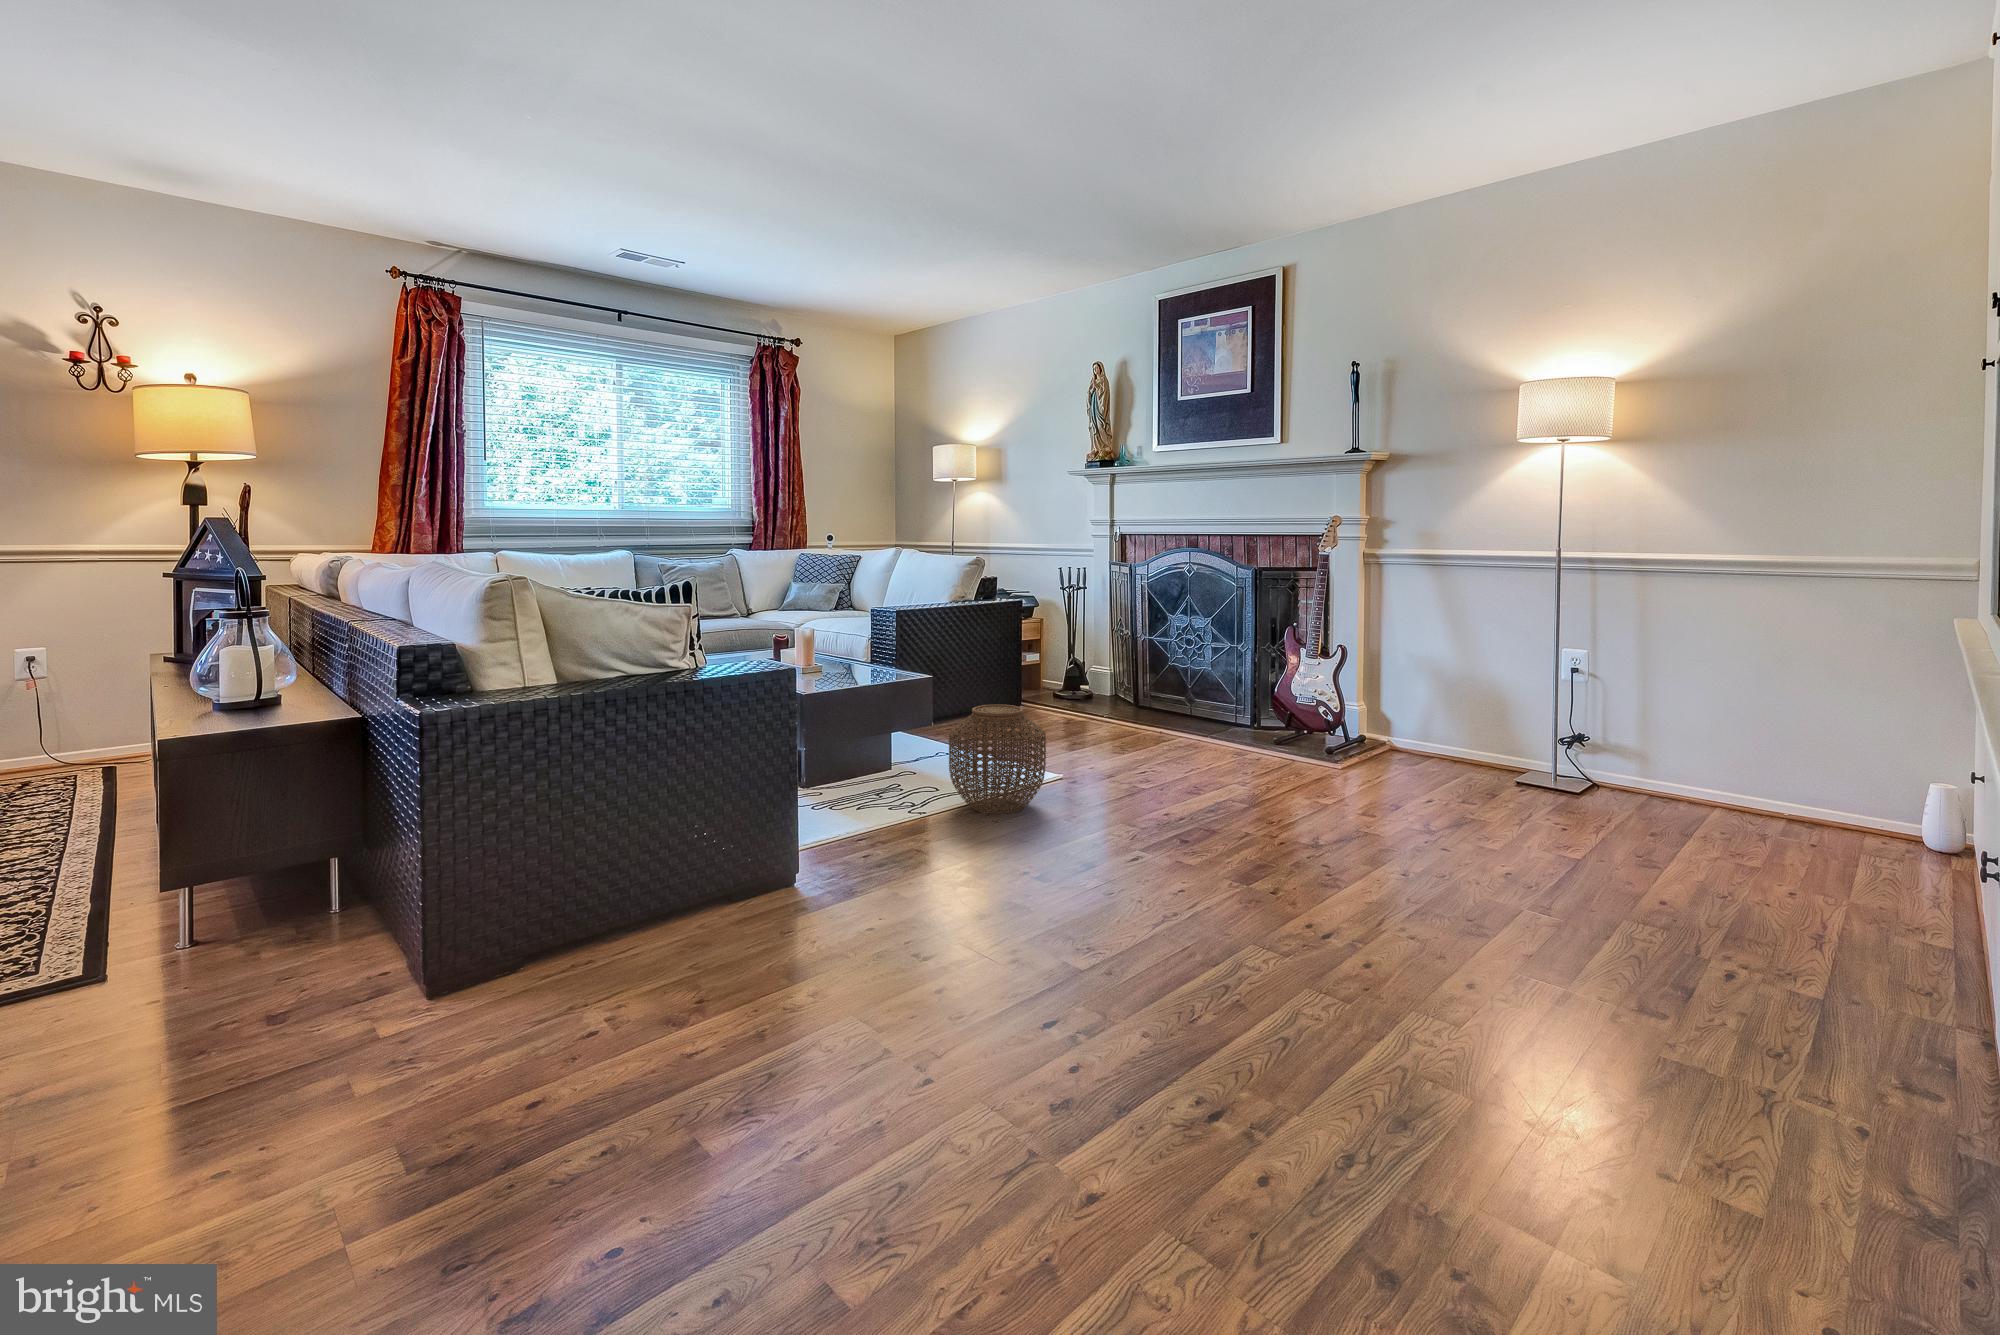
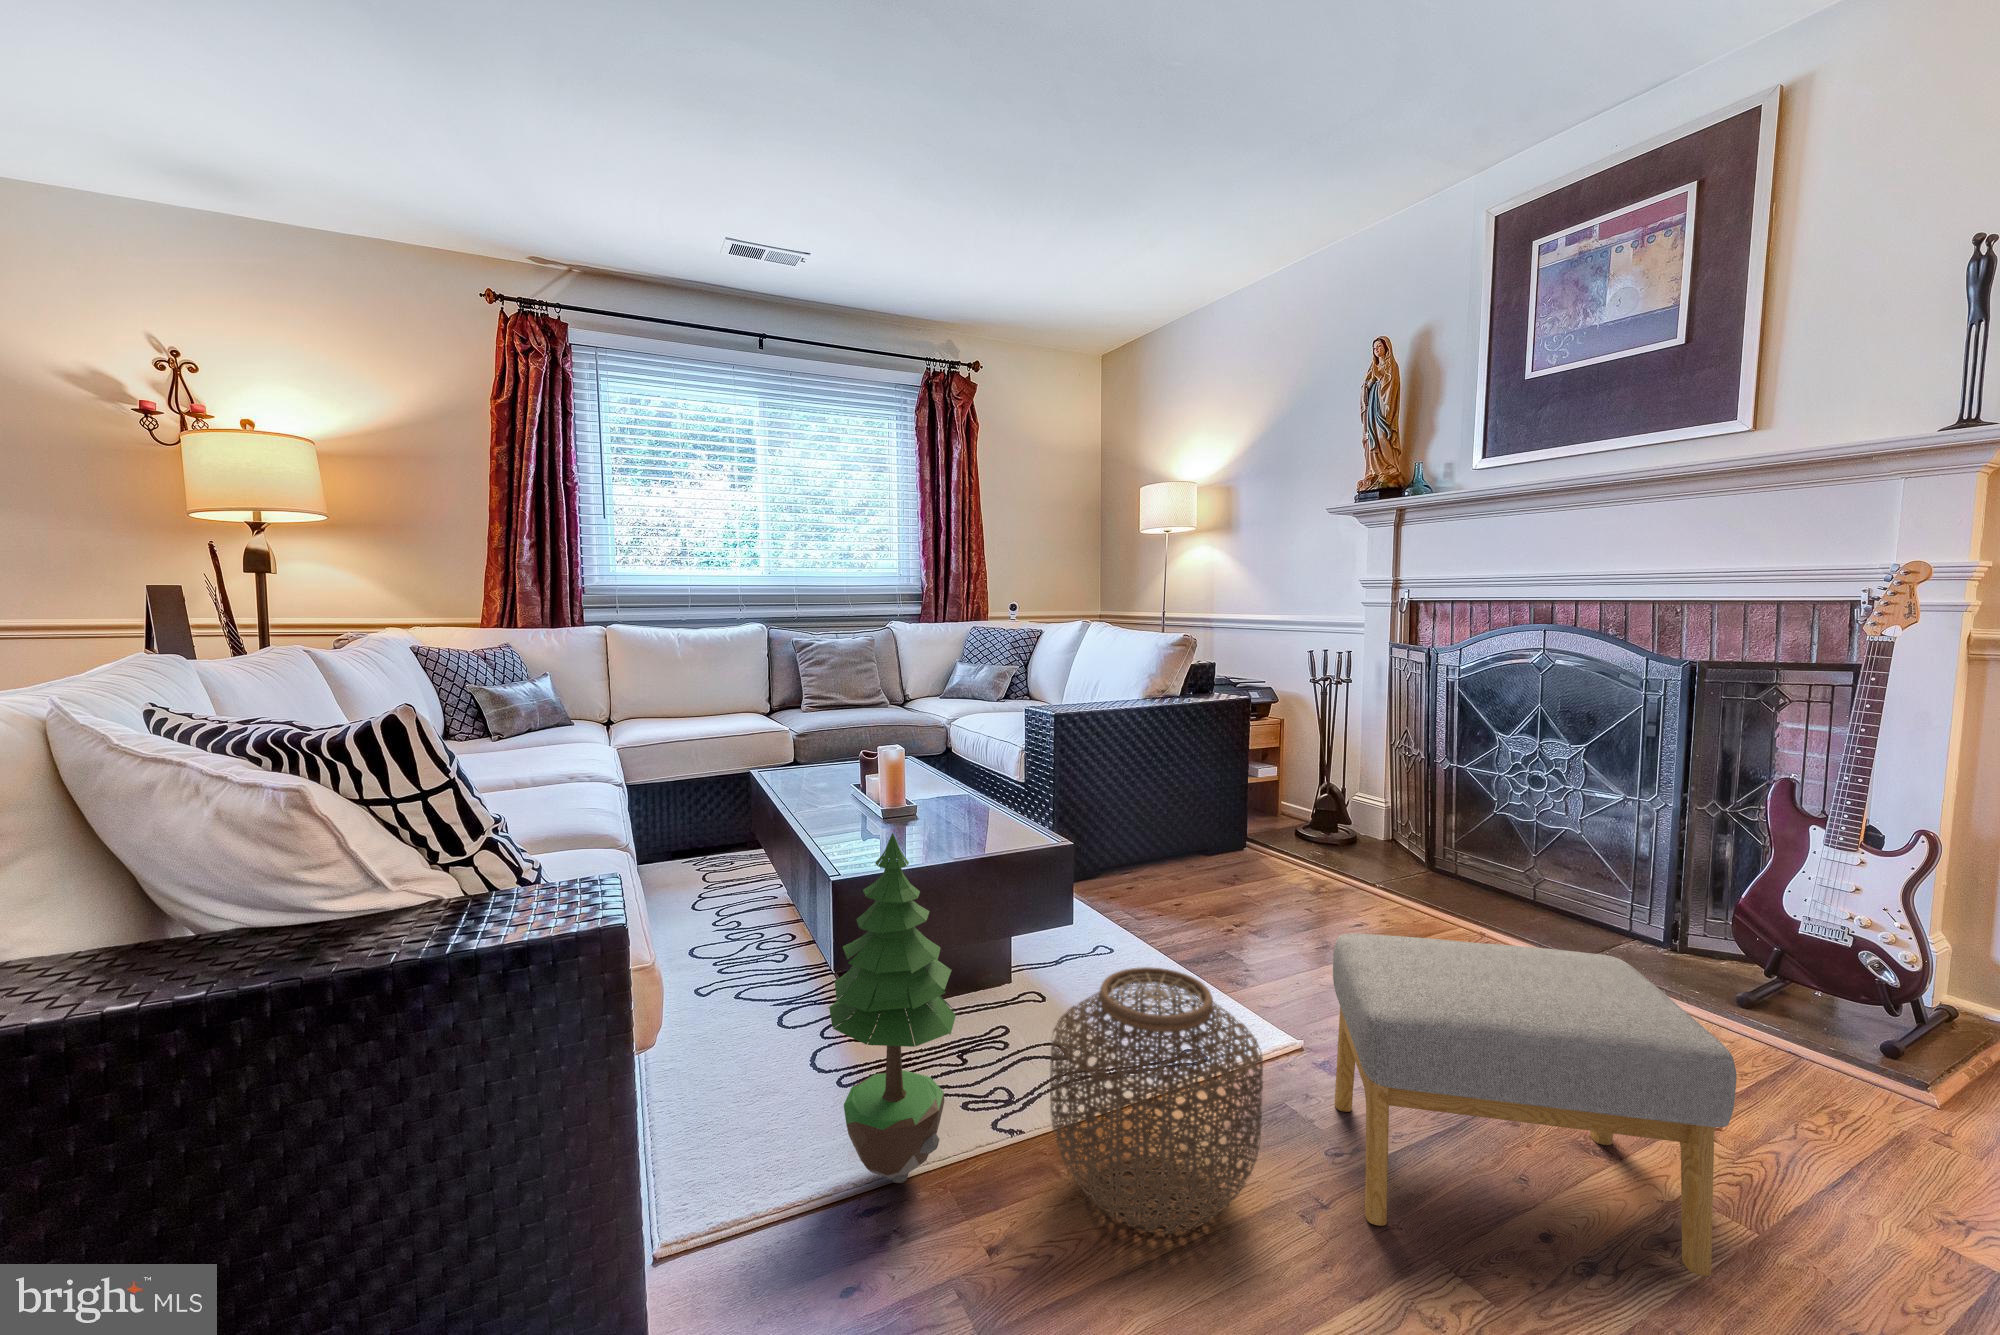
potted tree: none [839,639,904,814] -> present [829,833,956,1183]
footstool: none [1075,693,1226,804] -> present [1333,934,1737,1276]

